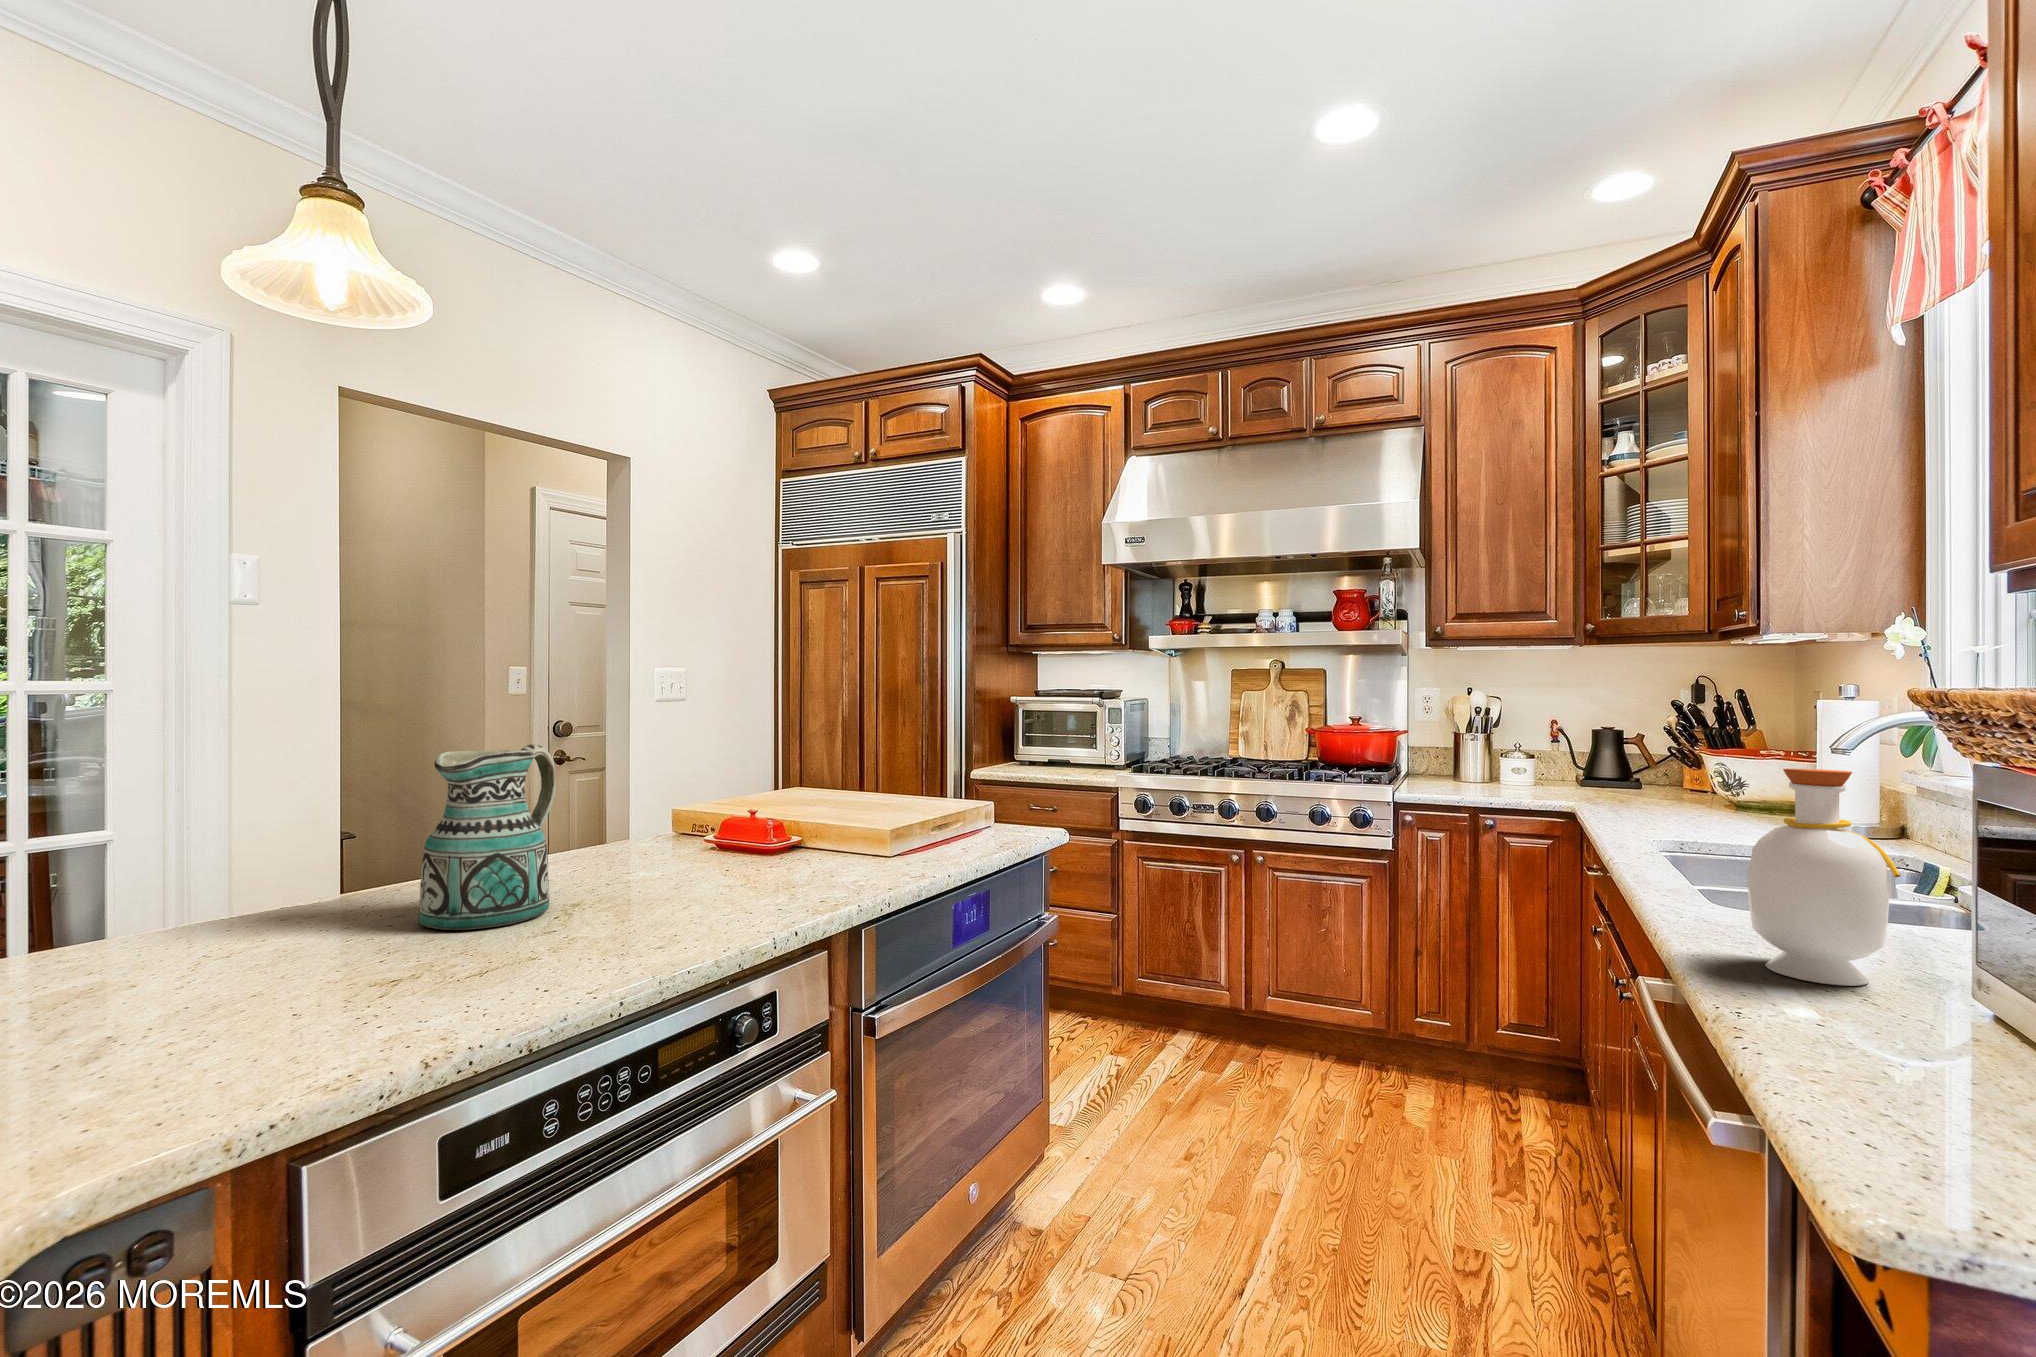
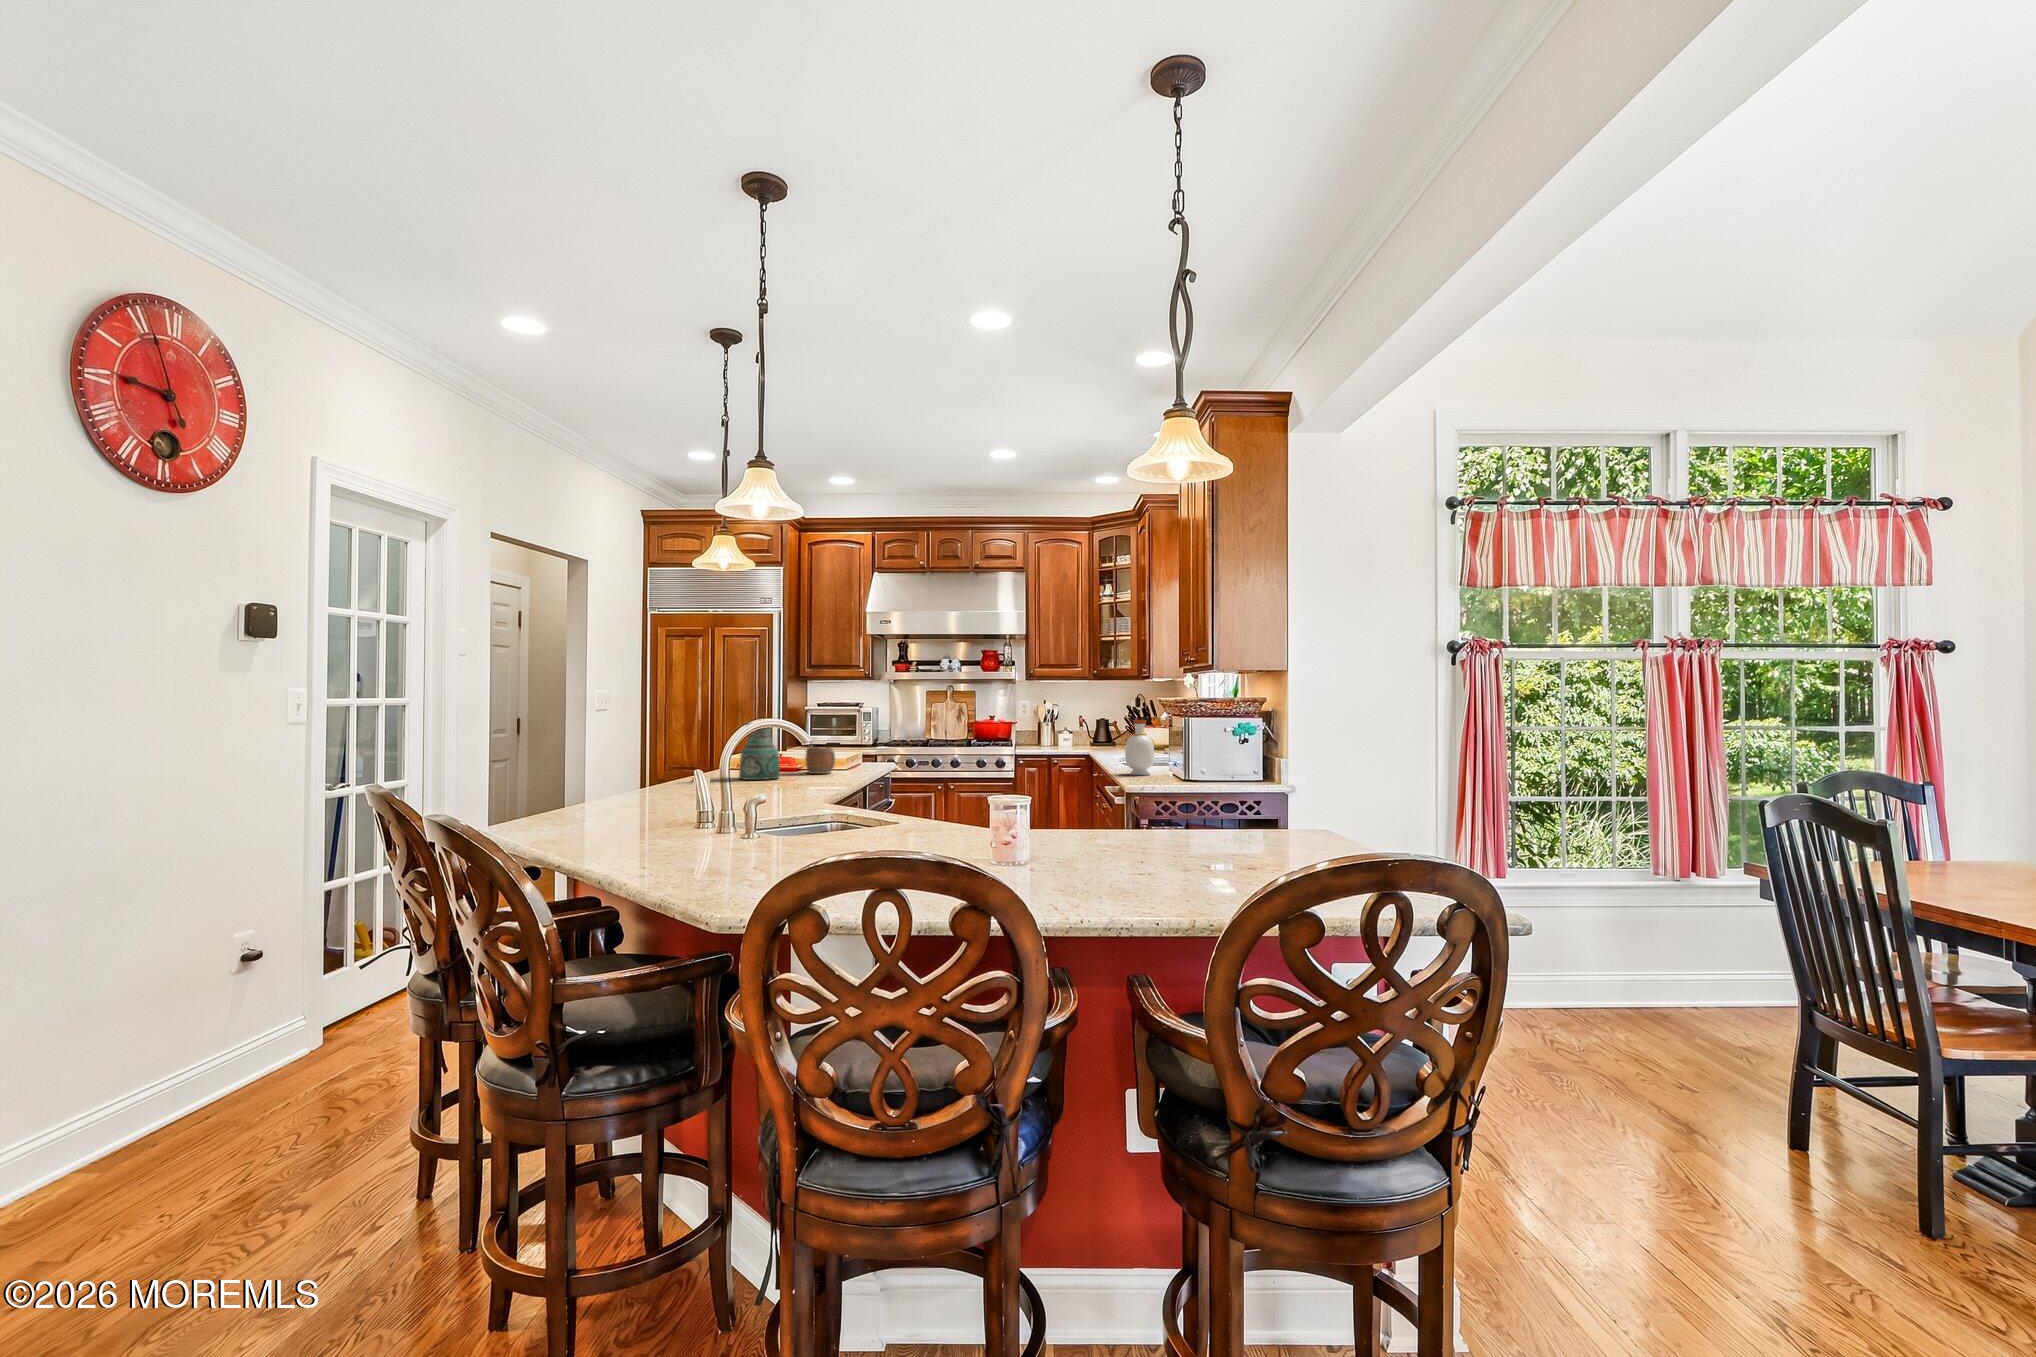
mug: none [672,812,754,901] -> present [805,746,835,774]

